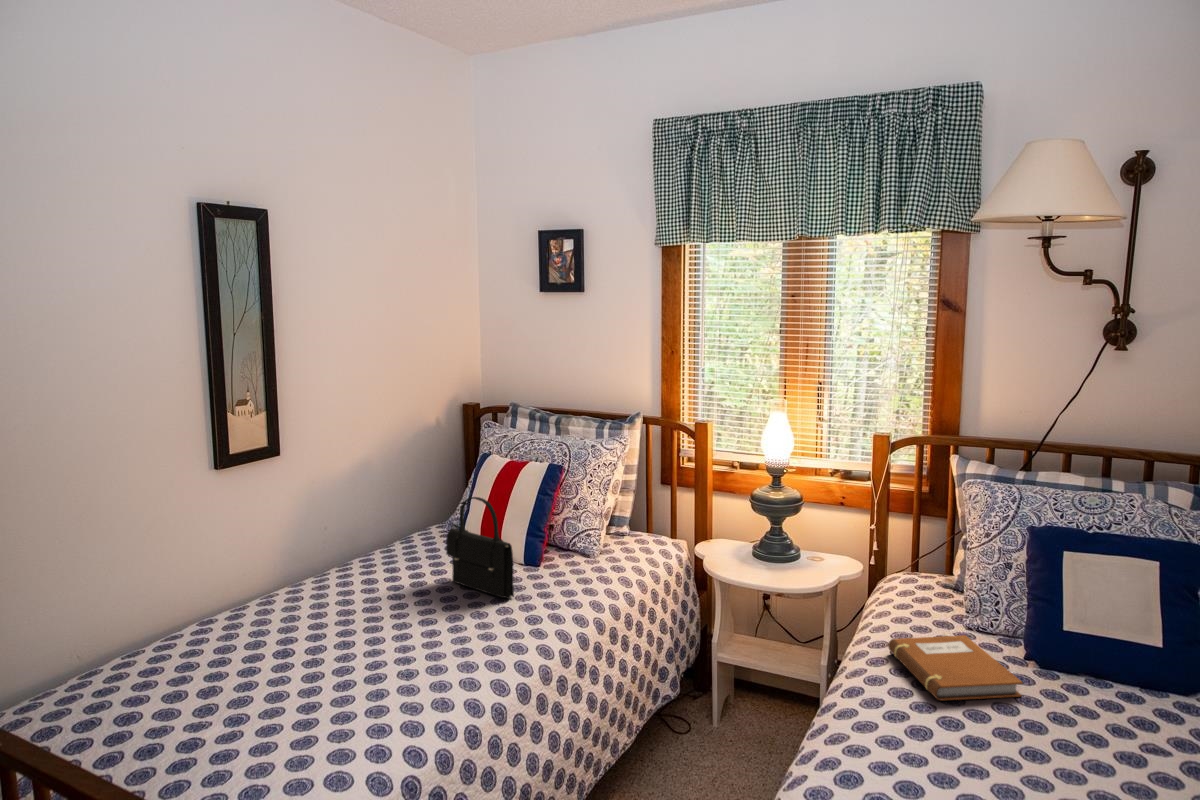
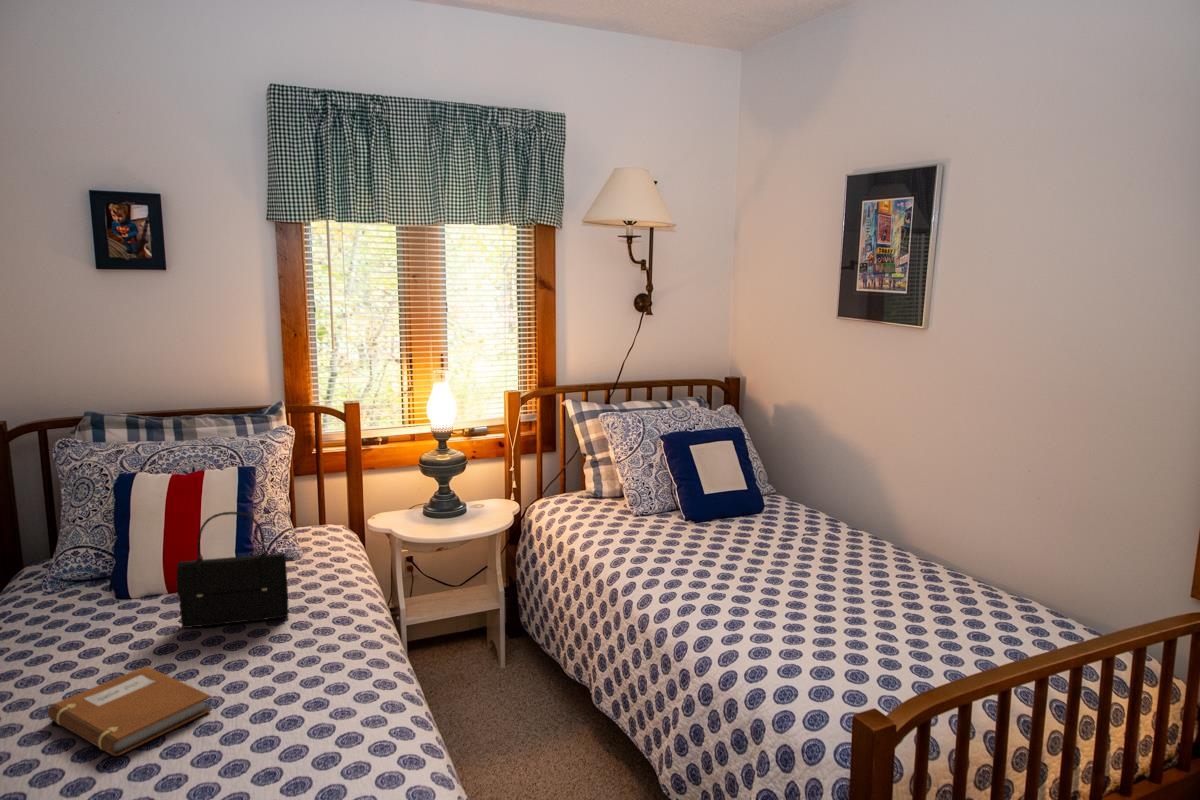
notebook: present [888,635,1022,700] -> present [48,666,211,756]

